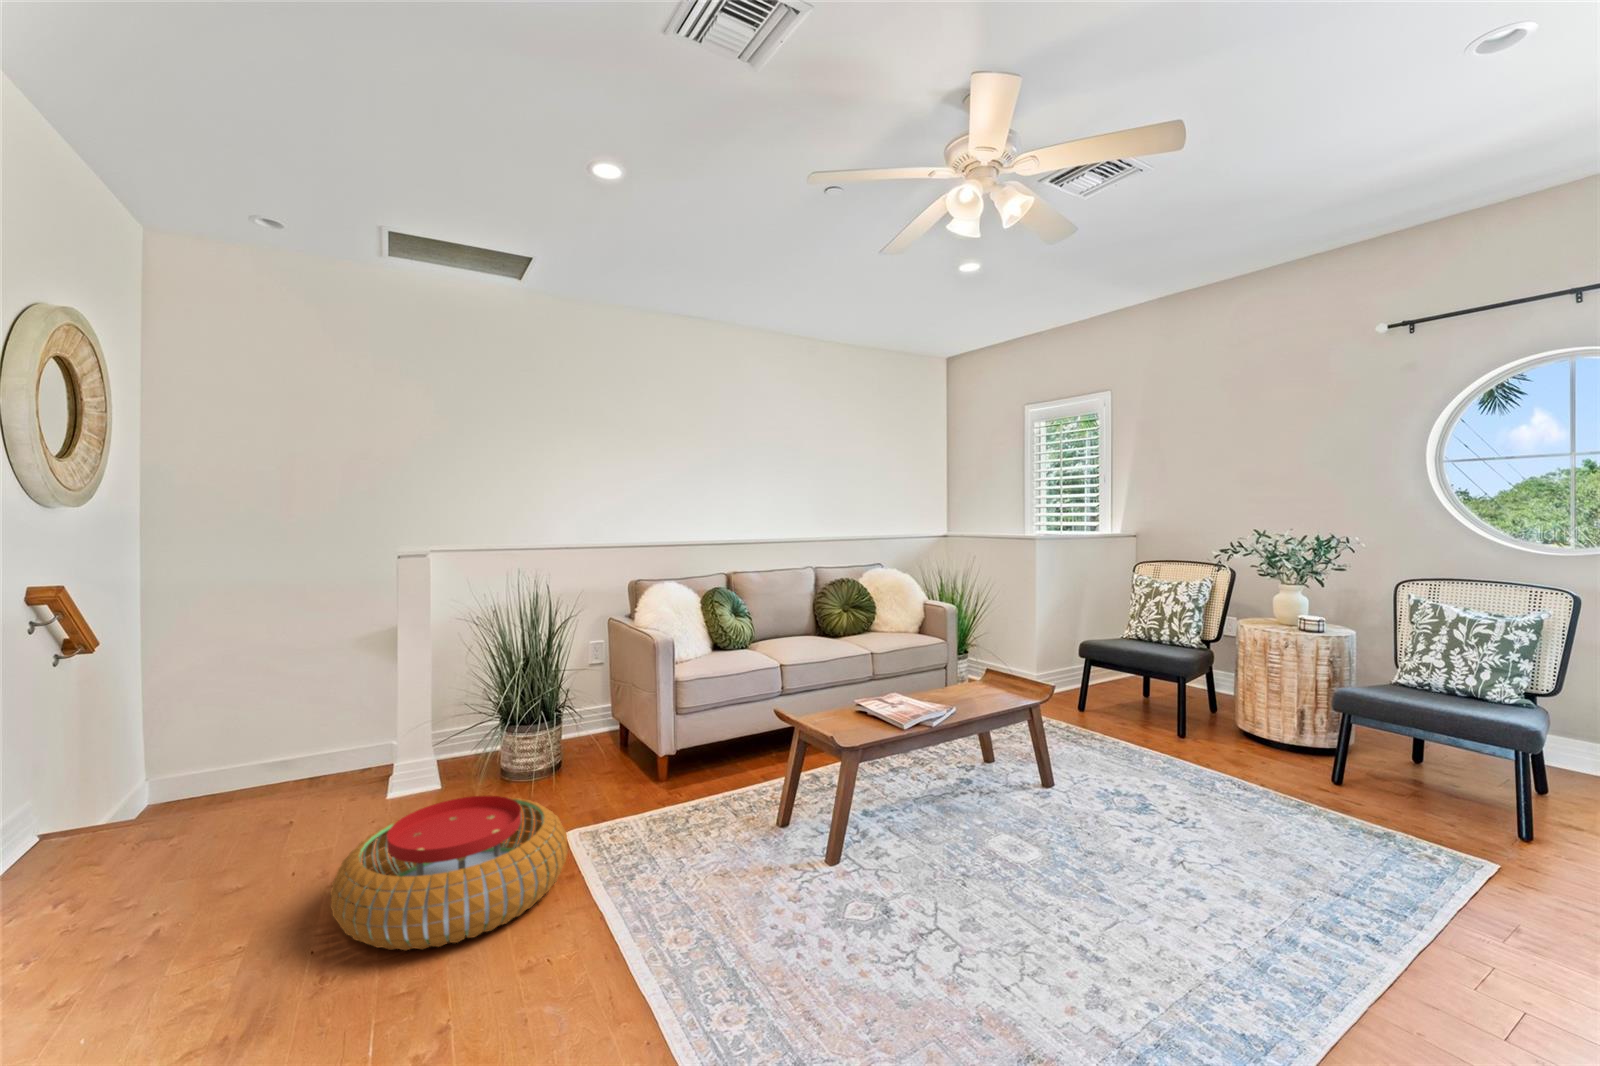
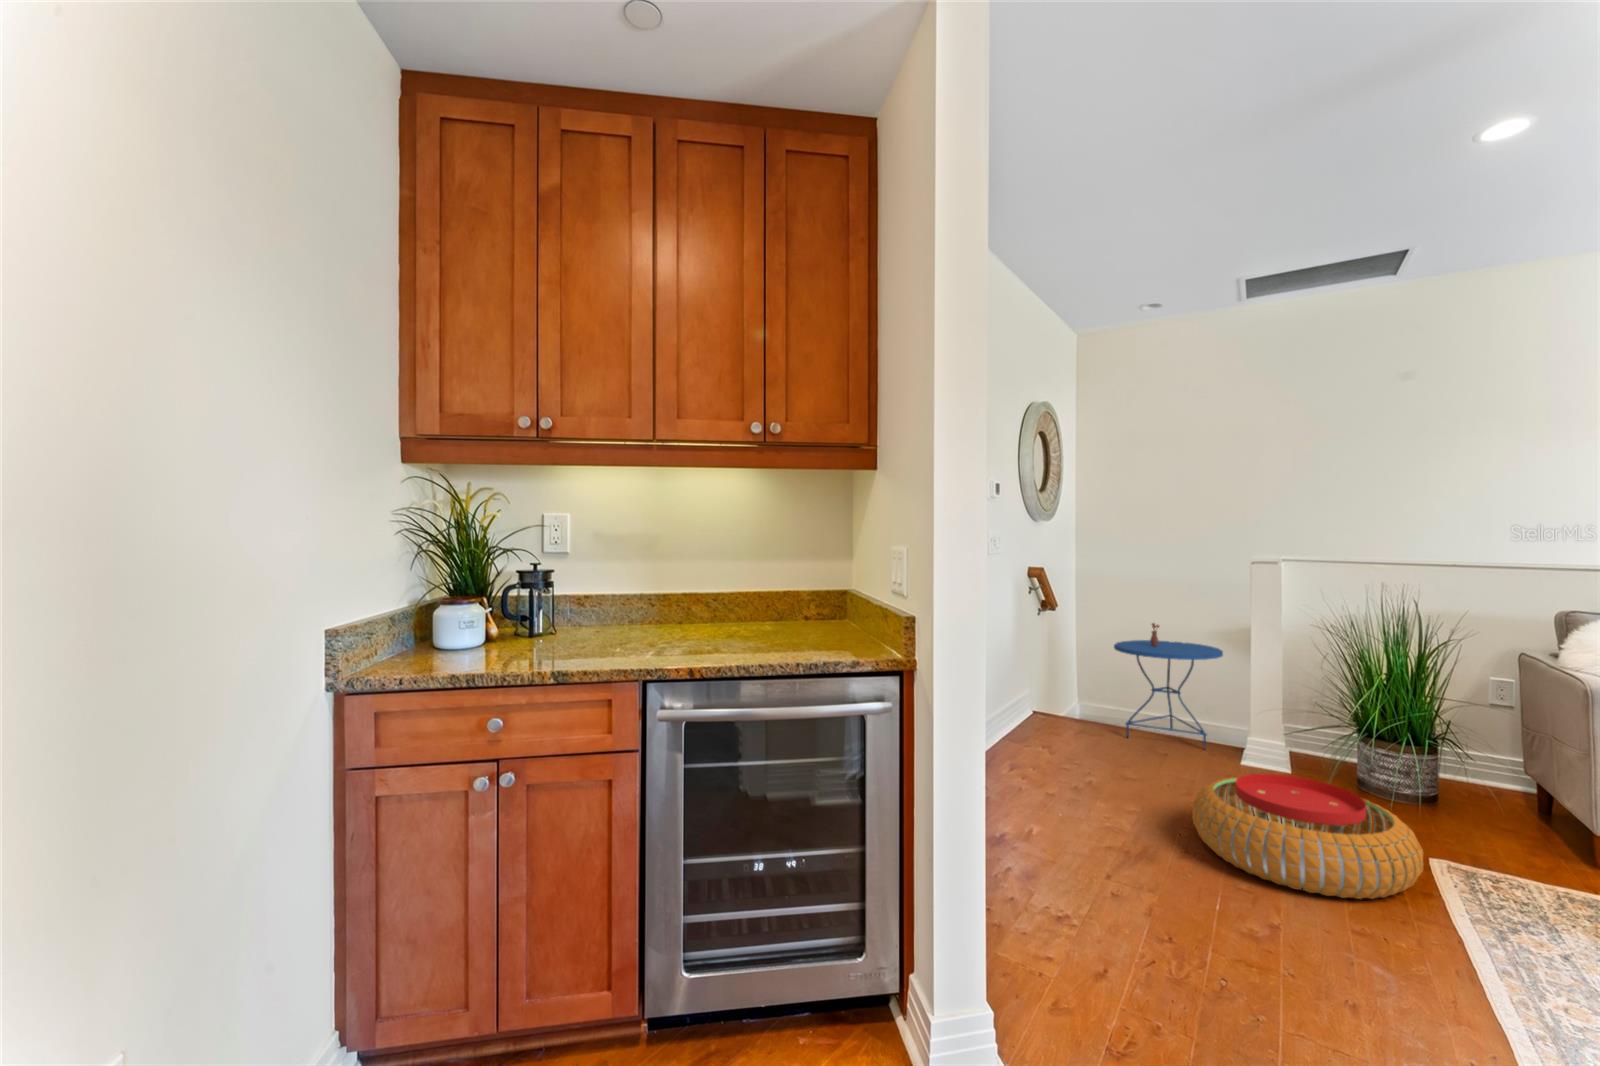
side table: none [210,644,366,808] -> present [1114,623,1223,749]

